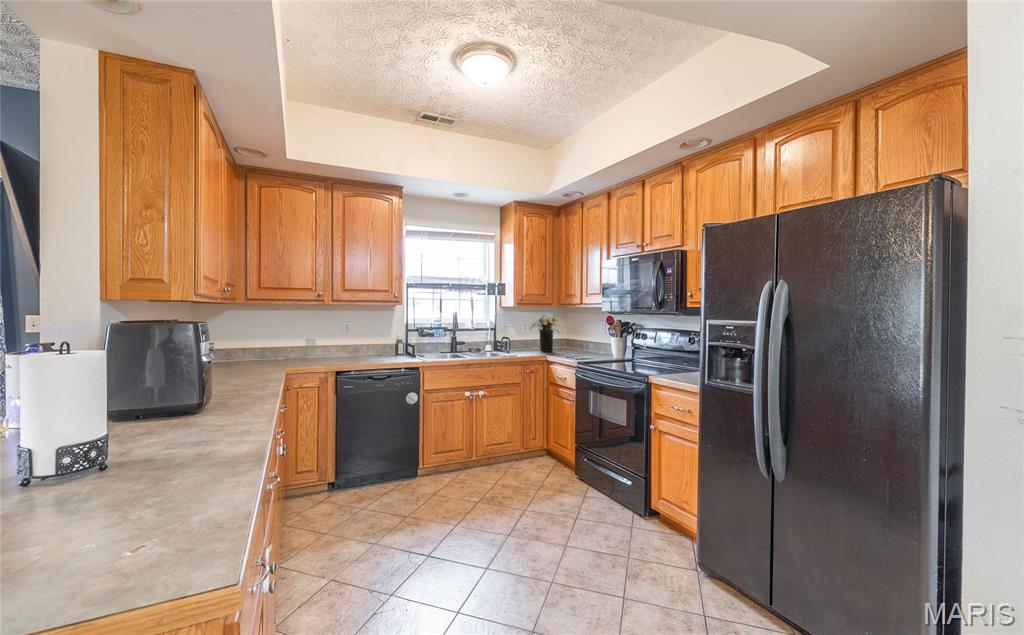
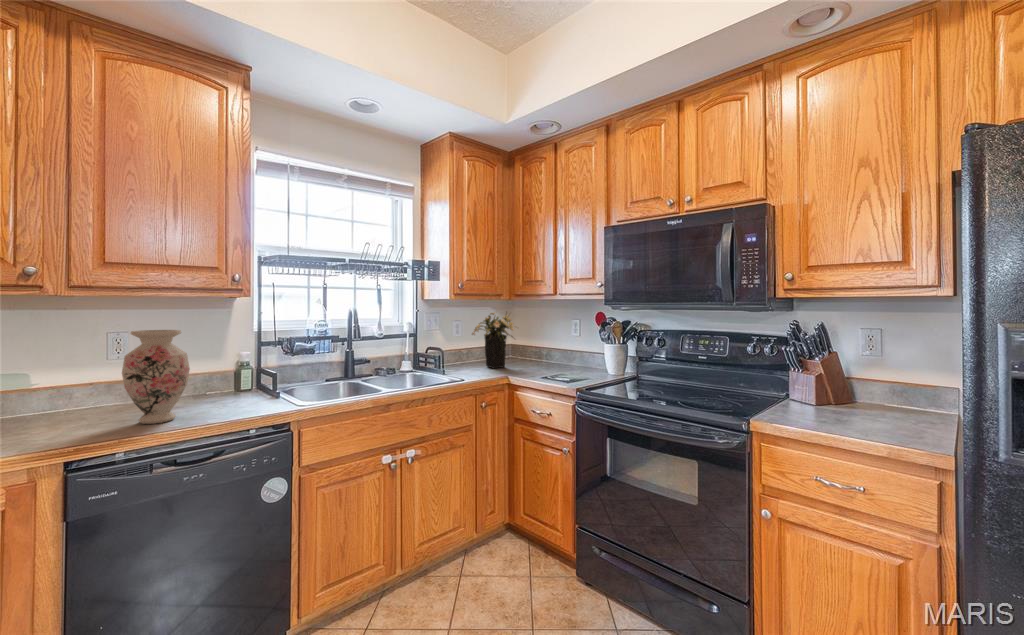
vase: none [353,321,378,363] -> present [122,330,190,424]

